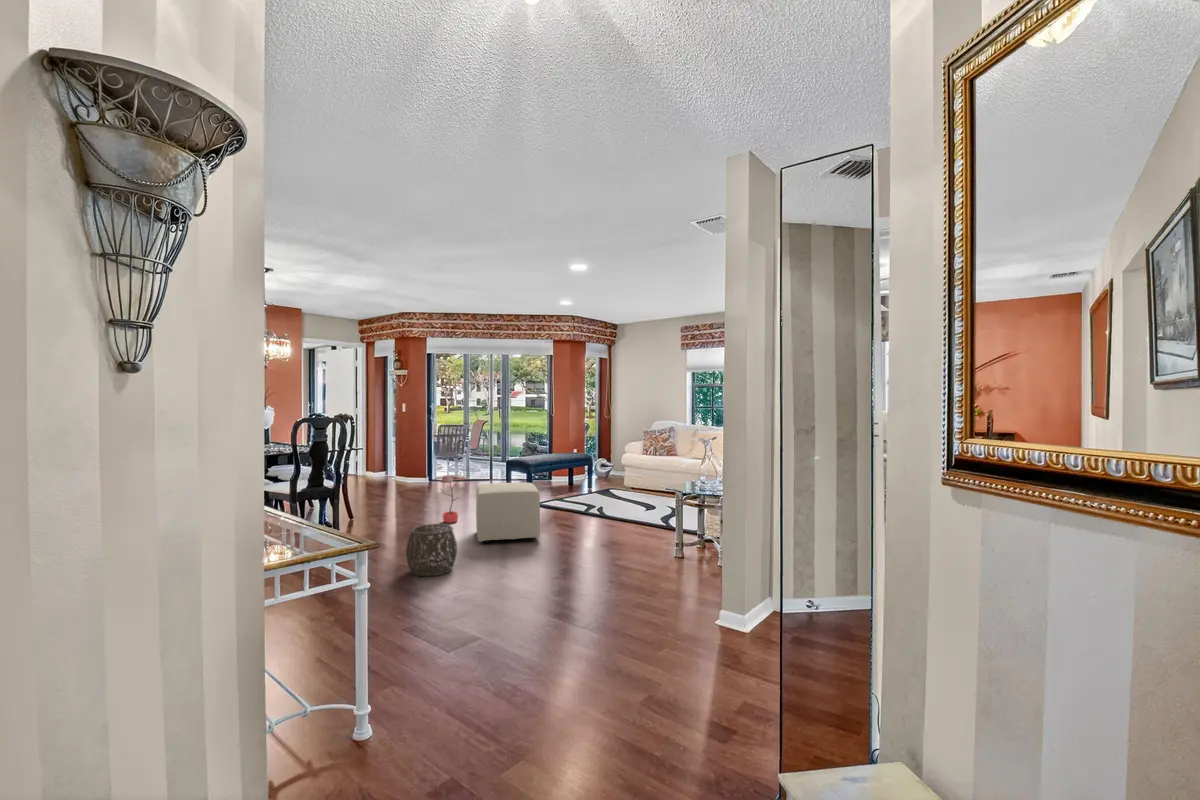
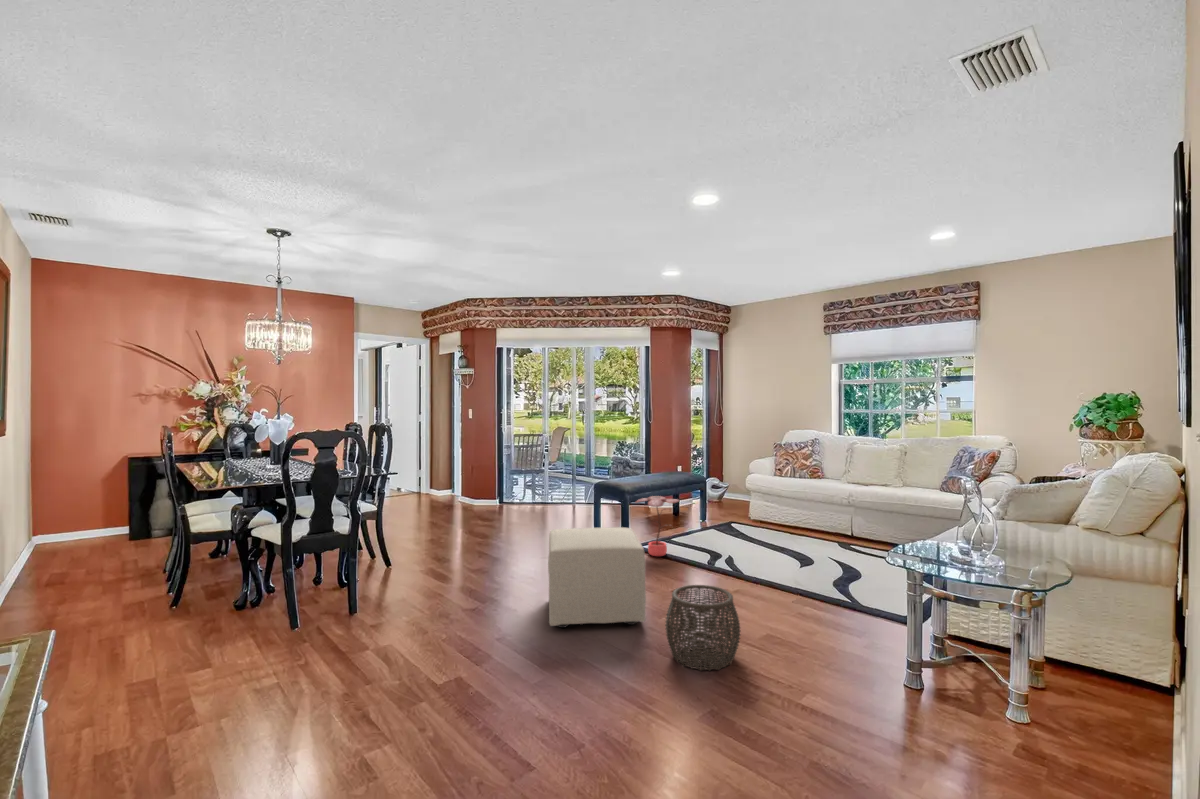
potted plant: present [434,475,468,523] -> present [636,496,679,556]
woven basket: present [406,524,457,577] -> present [665,585,740,671]

